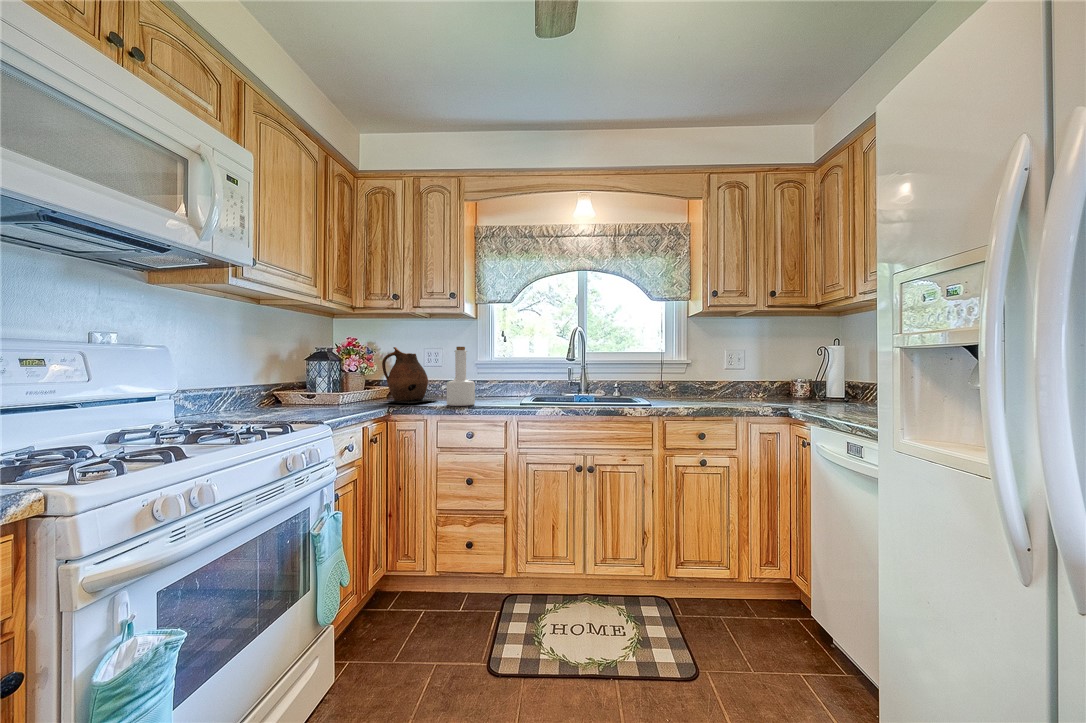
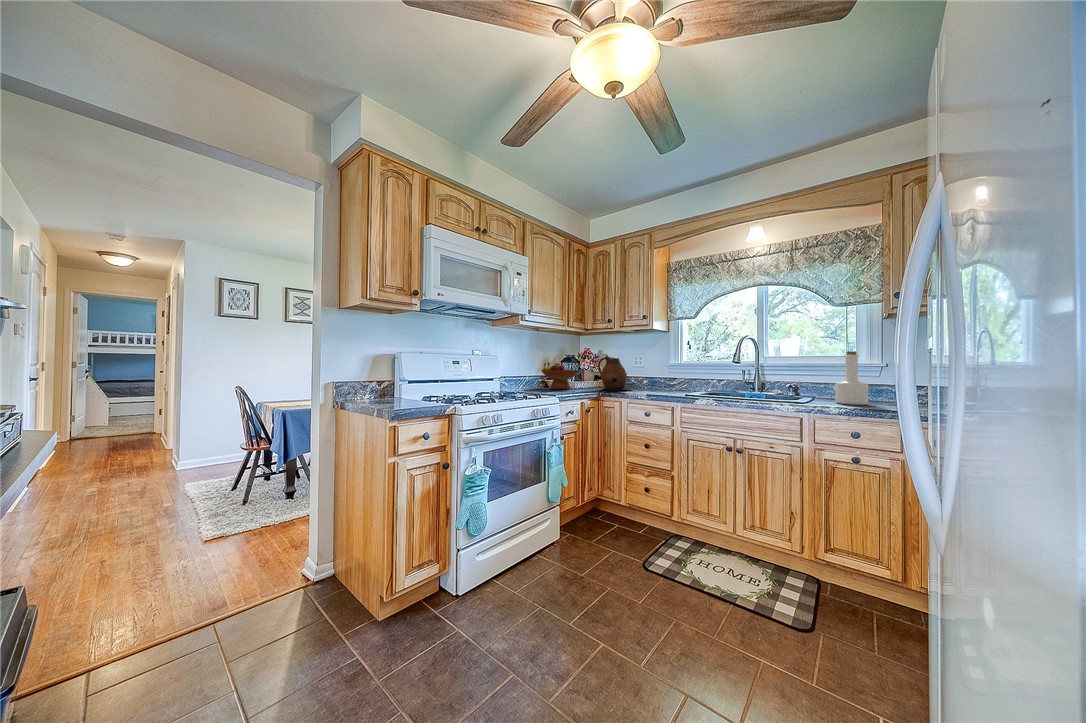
bottle: present [447,347,475,406] -> present [835,351,868,405]
fruit bowl: none [274,360,350,407] -> present [541,363,580,389]

